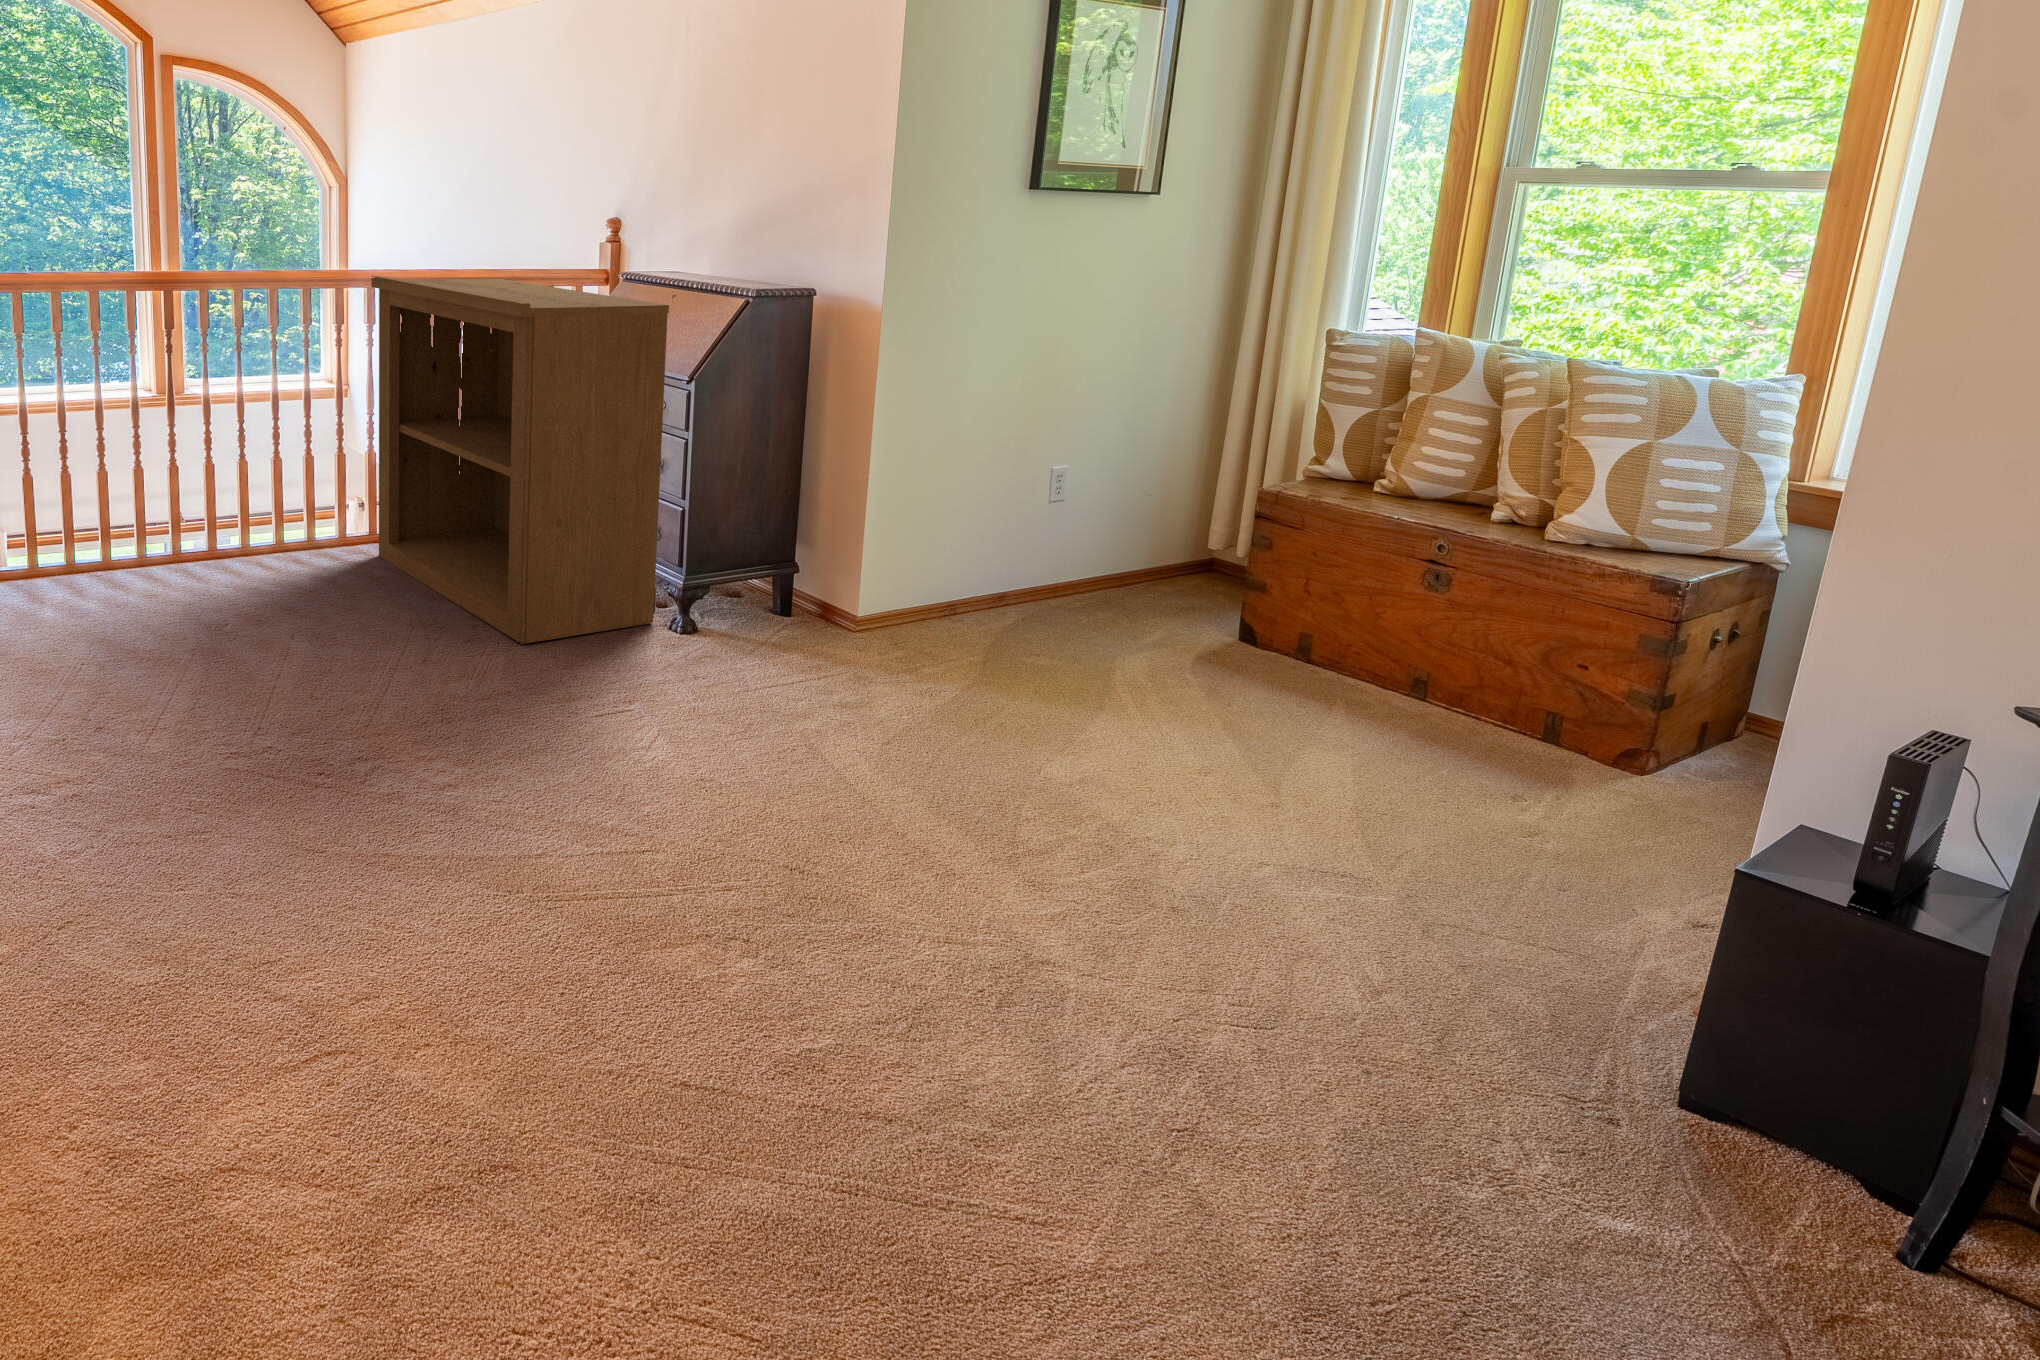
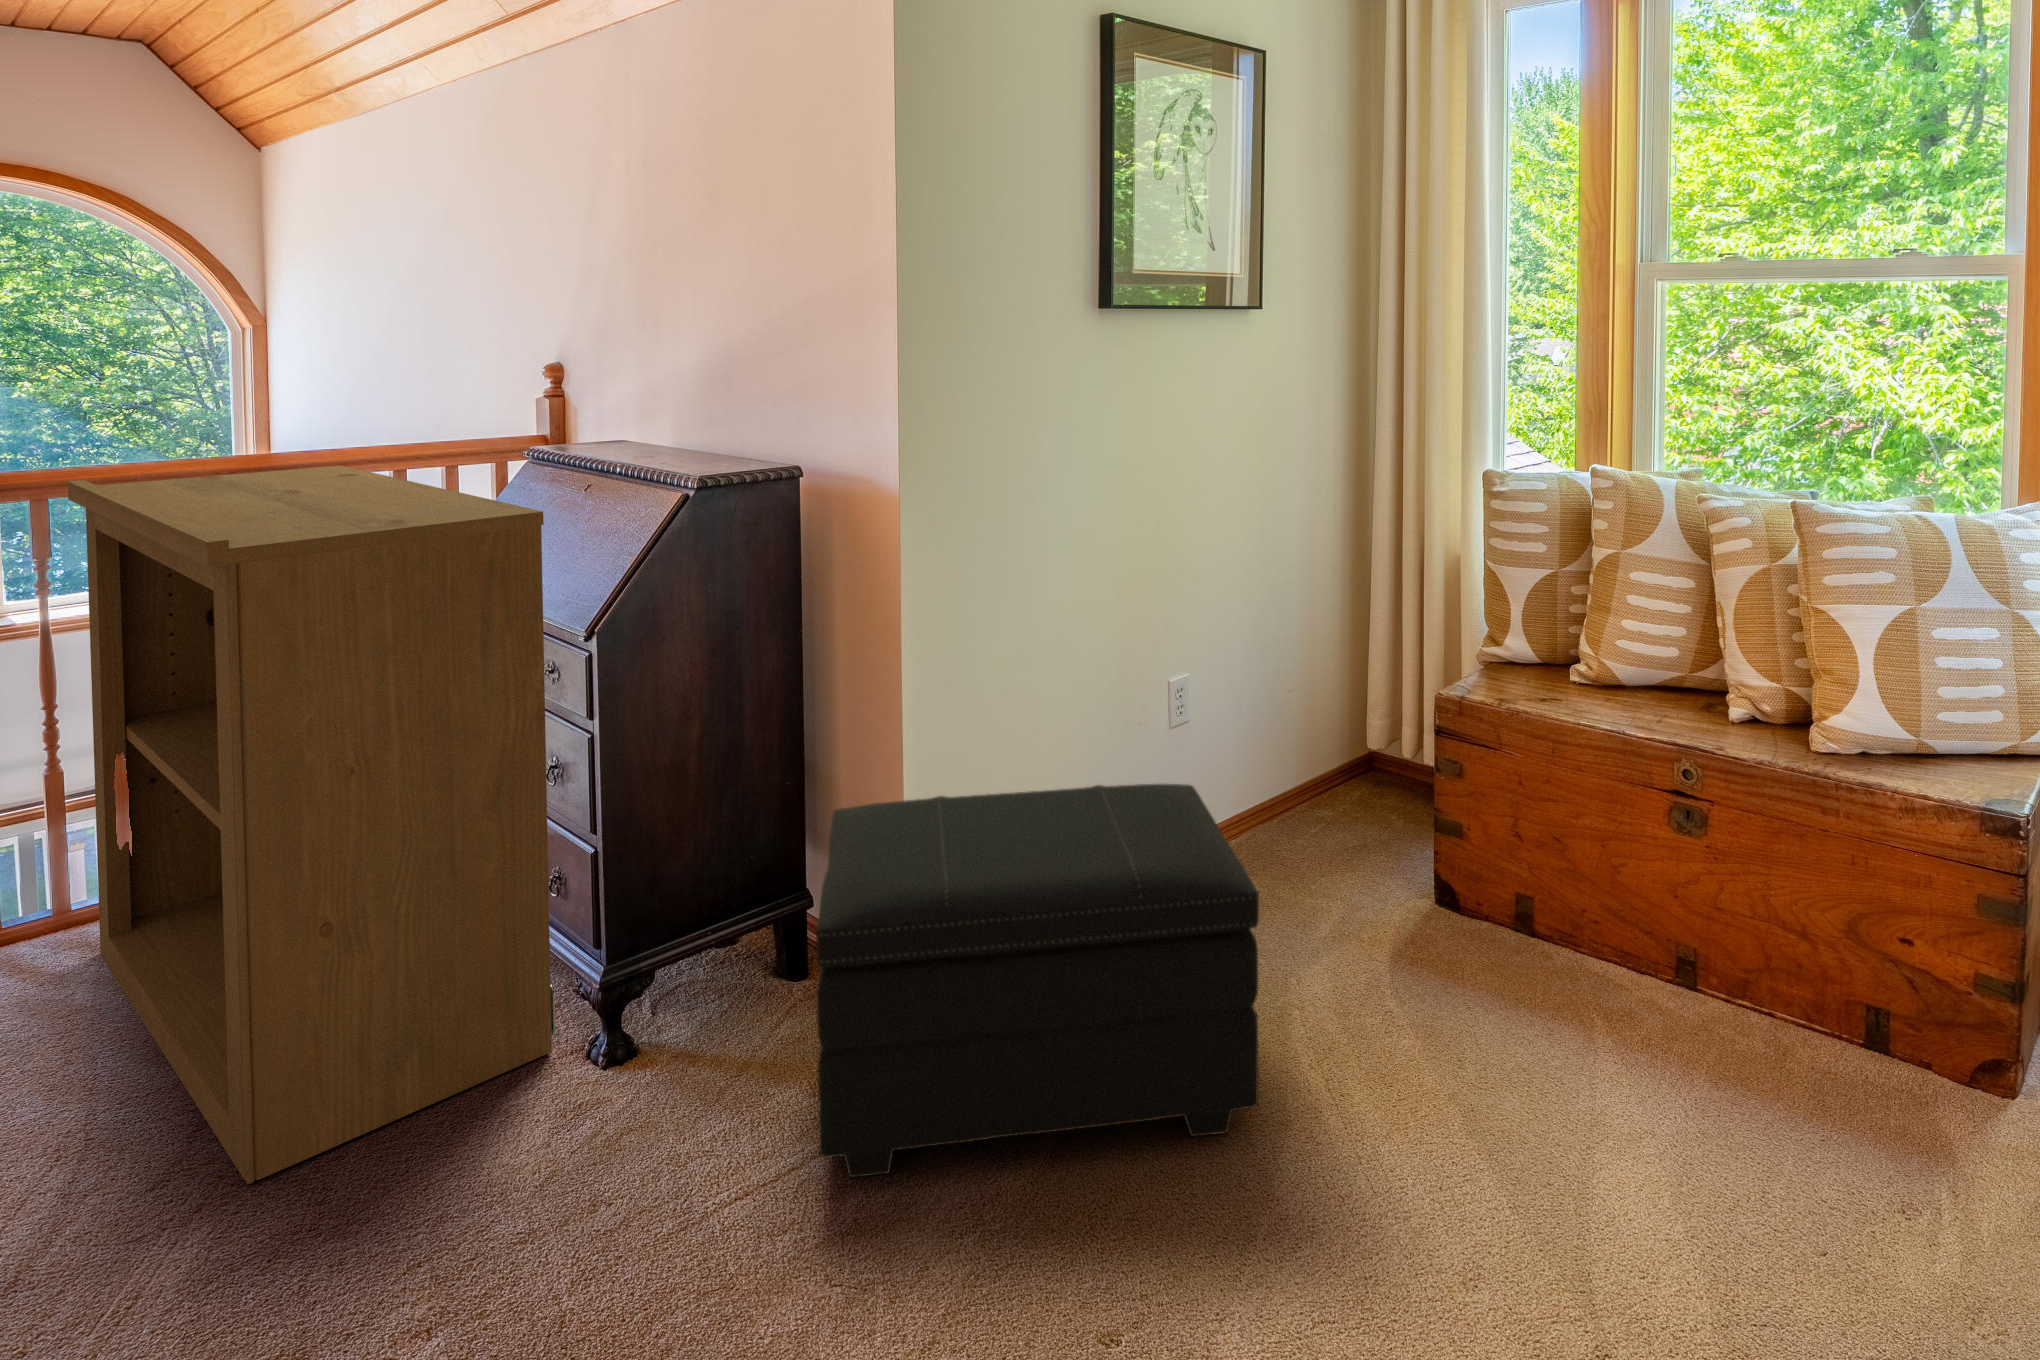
footstool: none [818,503,1103,704] -> present [816,784,1259,1177]

